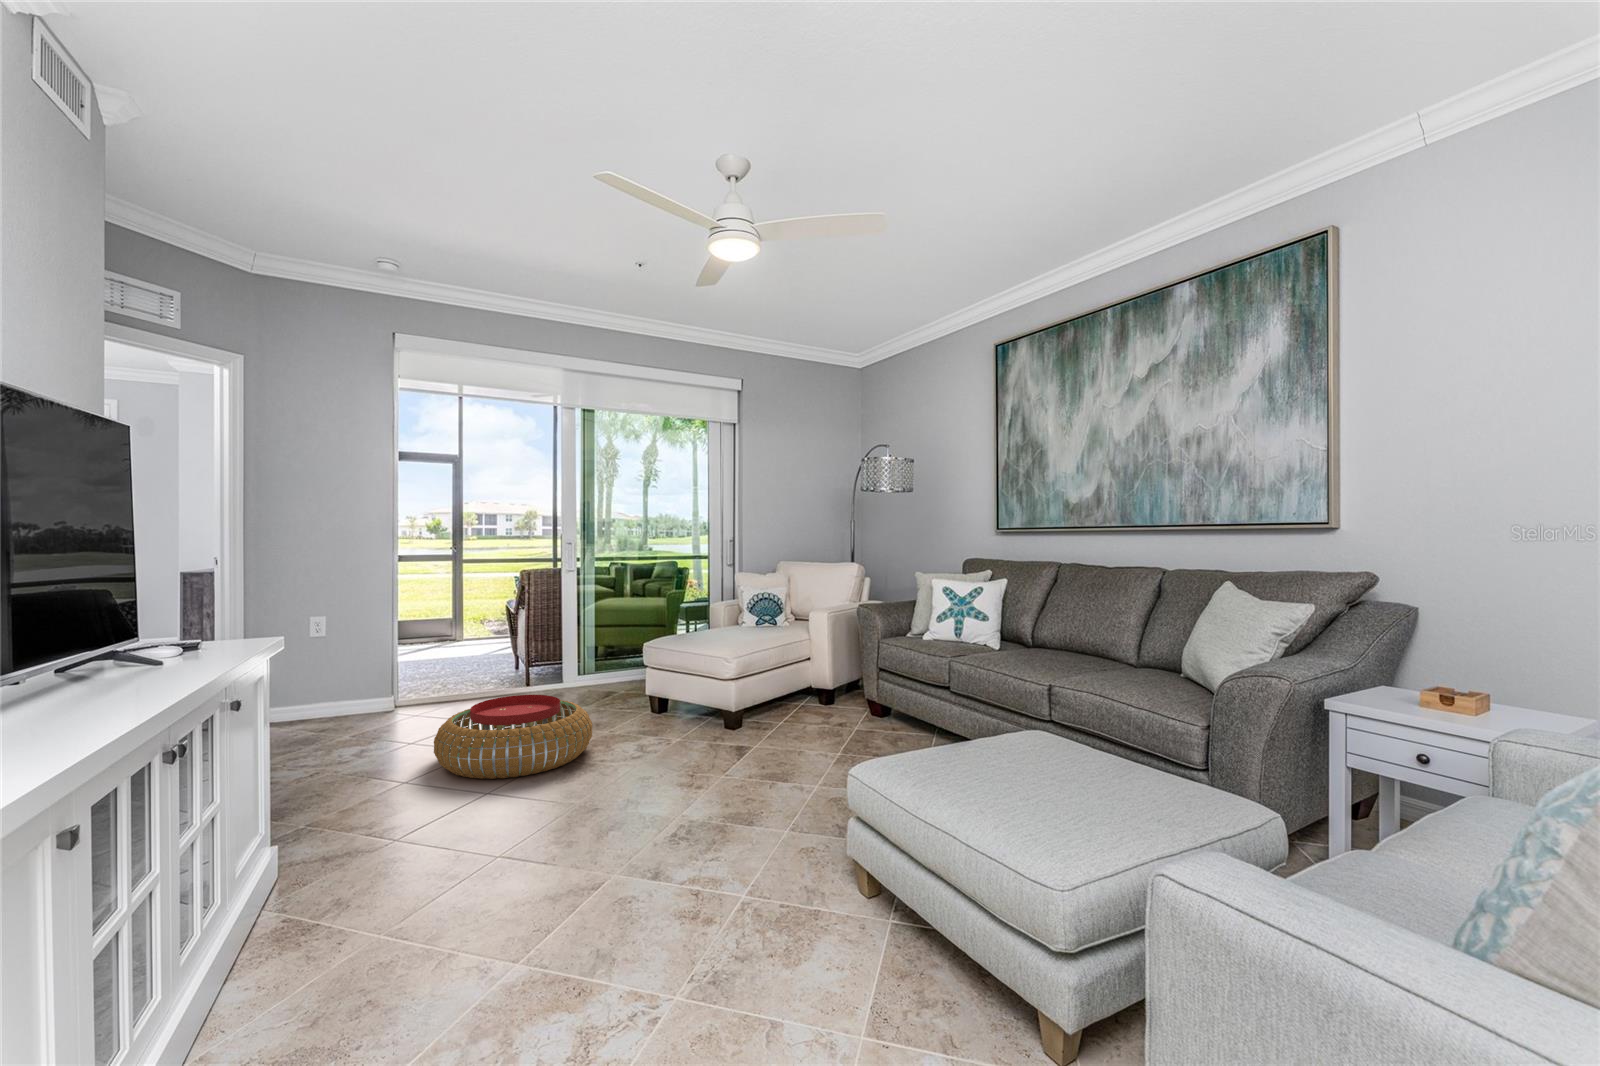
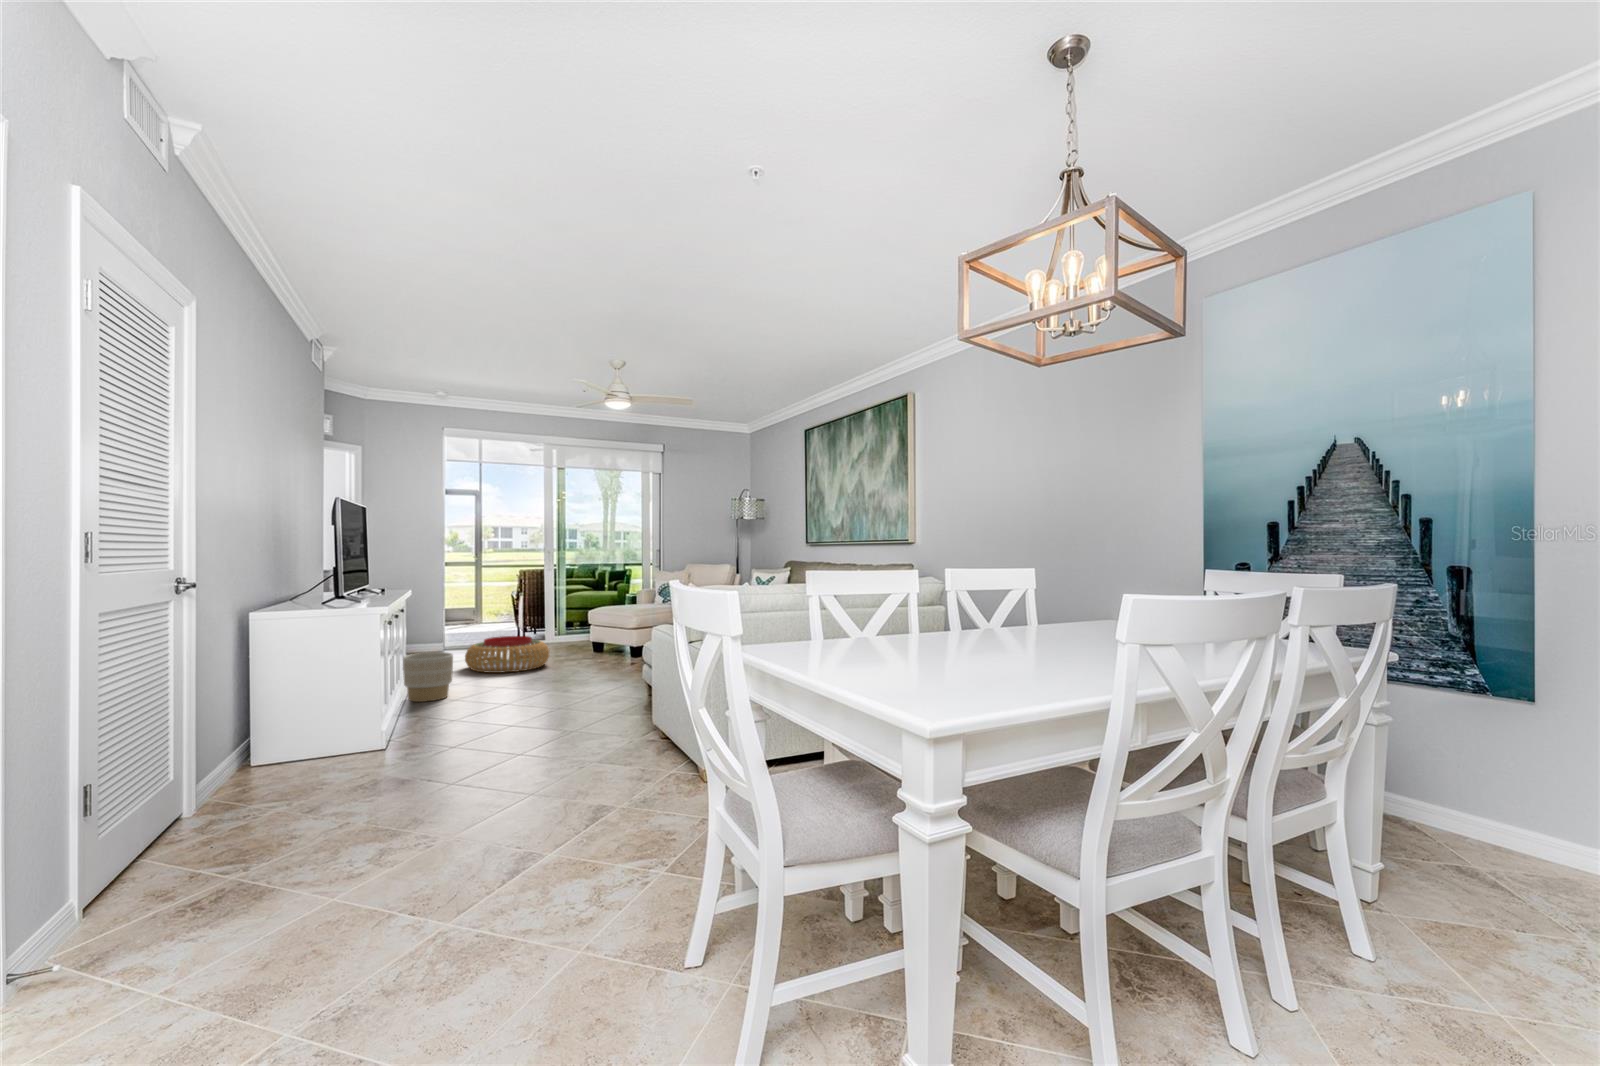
planter: none [270,782,403,930] -> present [403,652,453,702]

